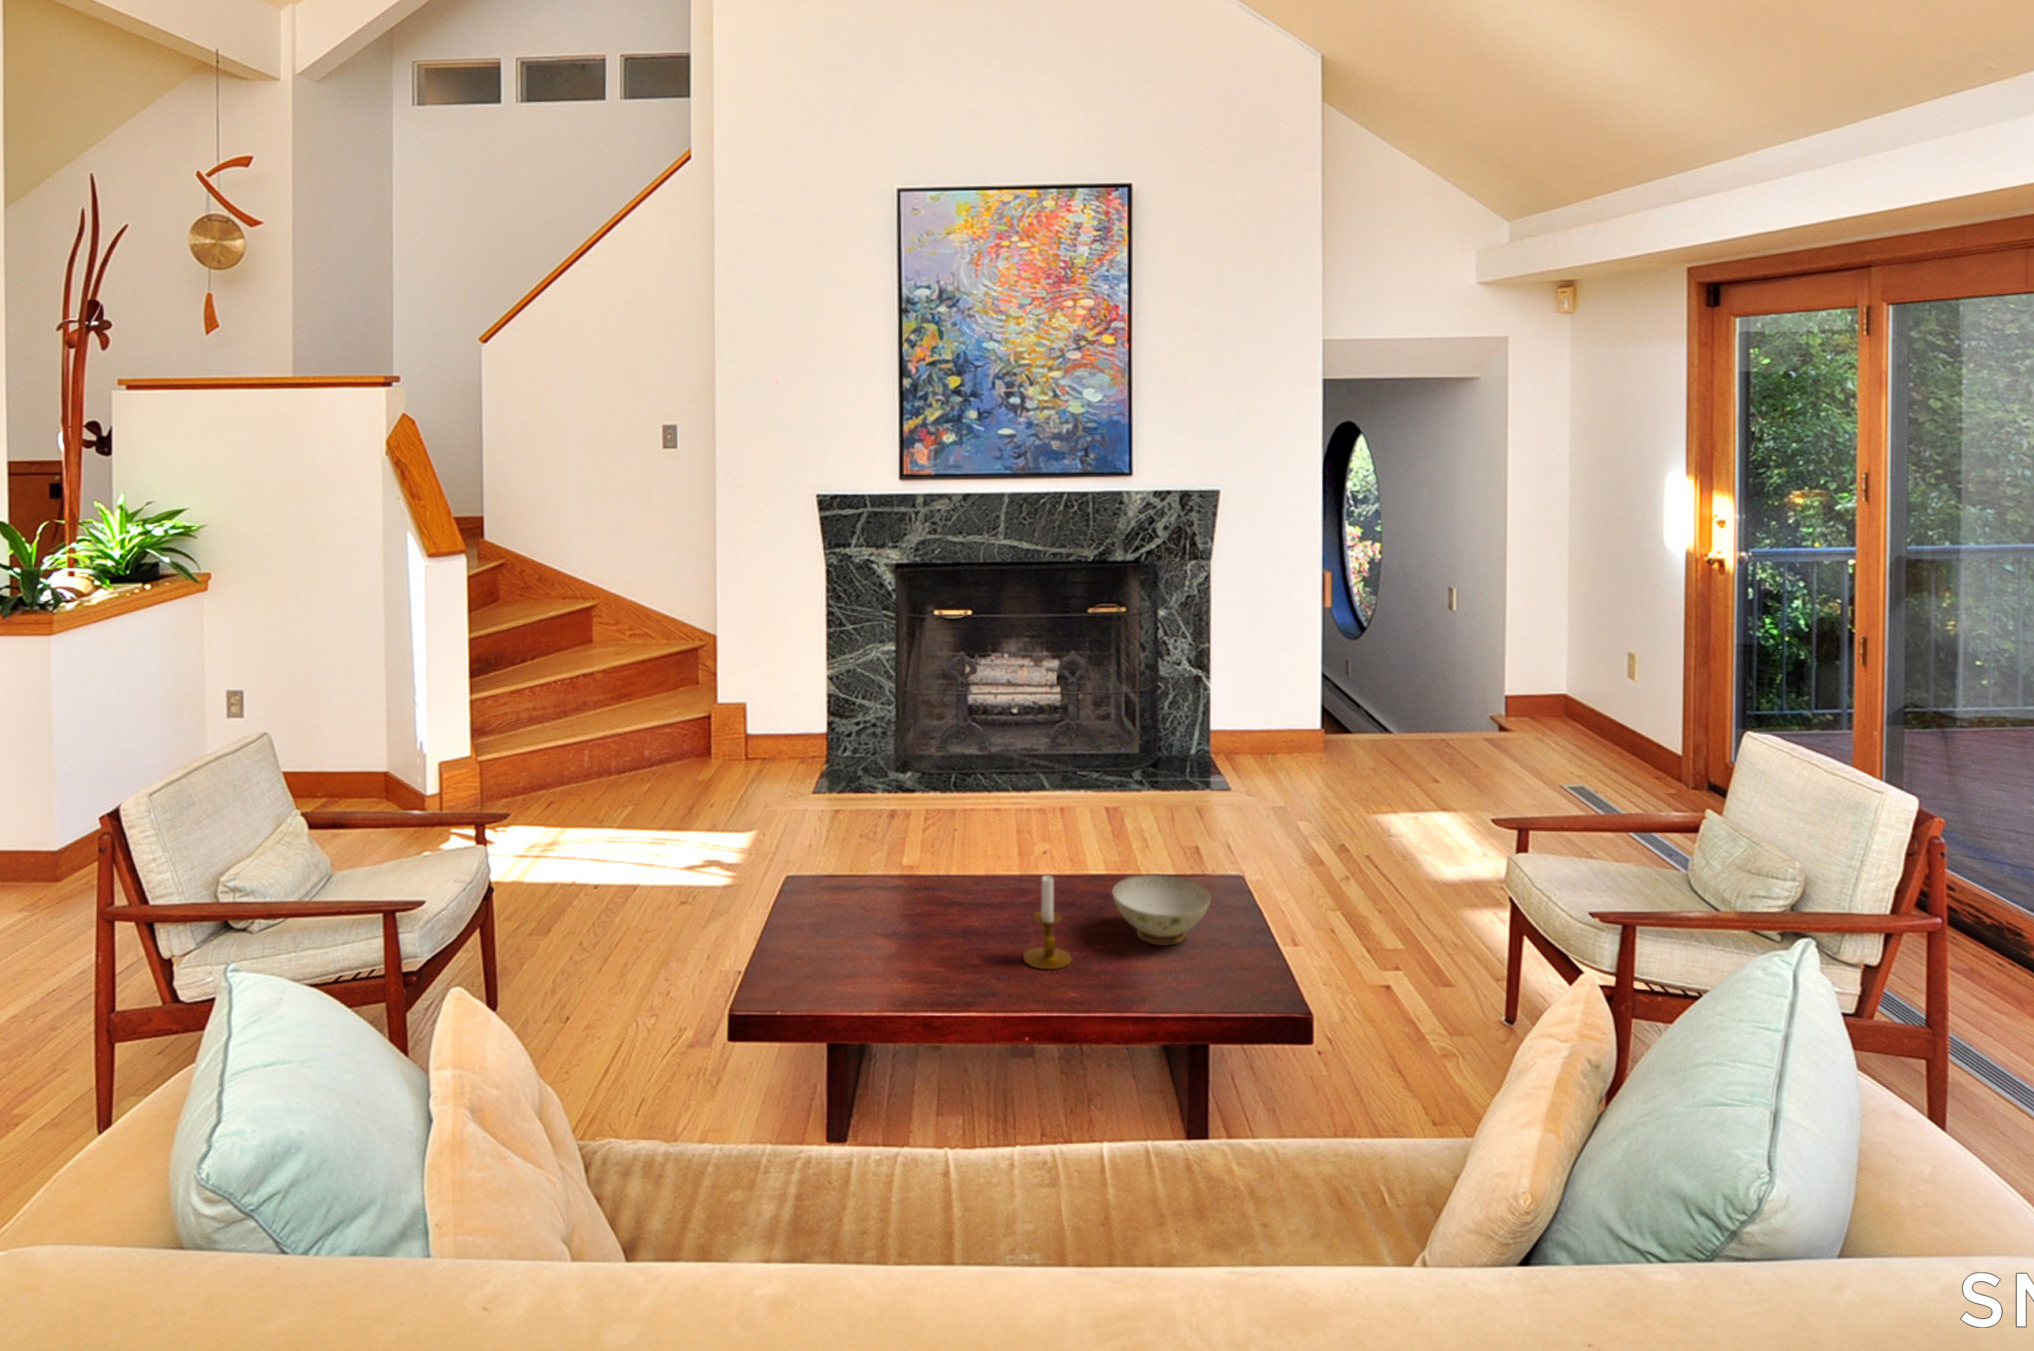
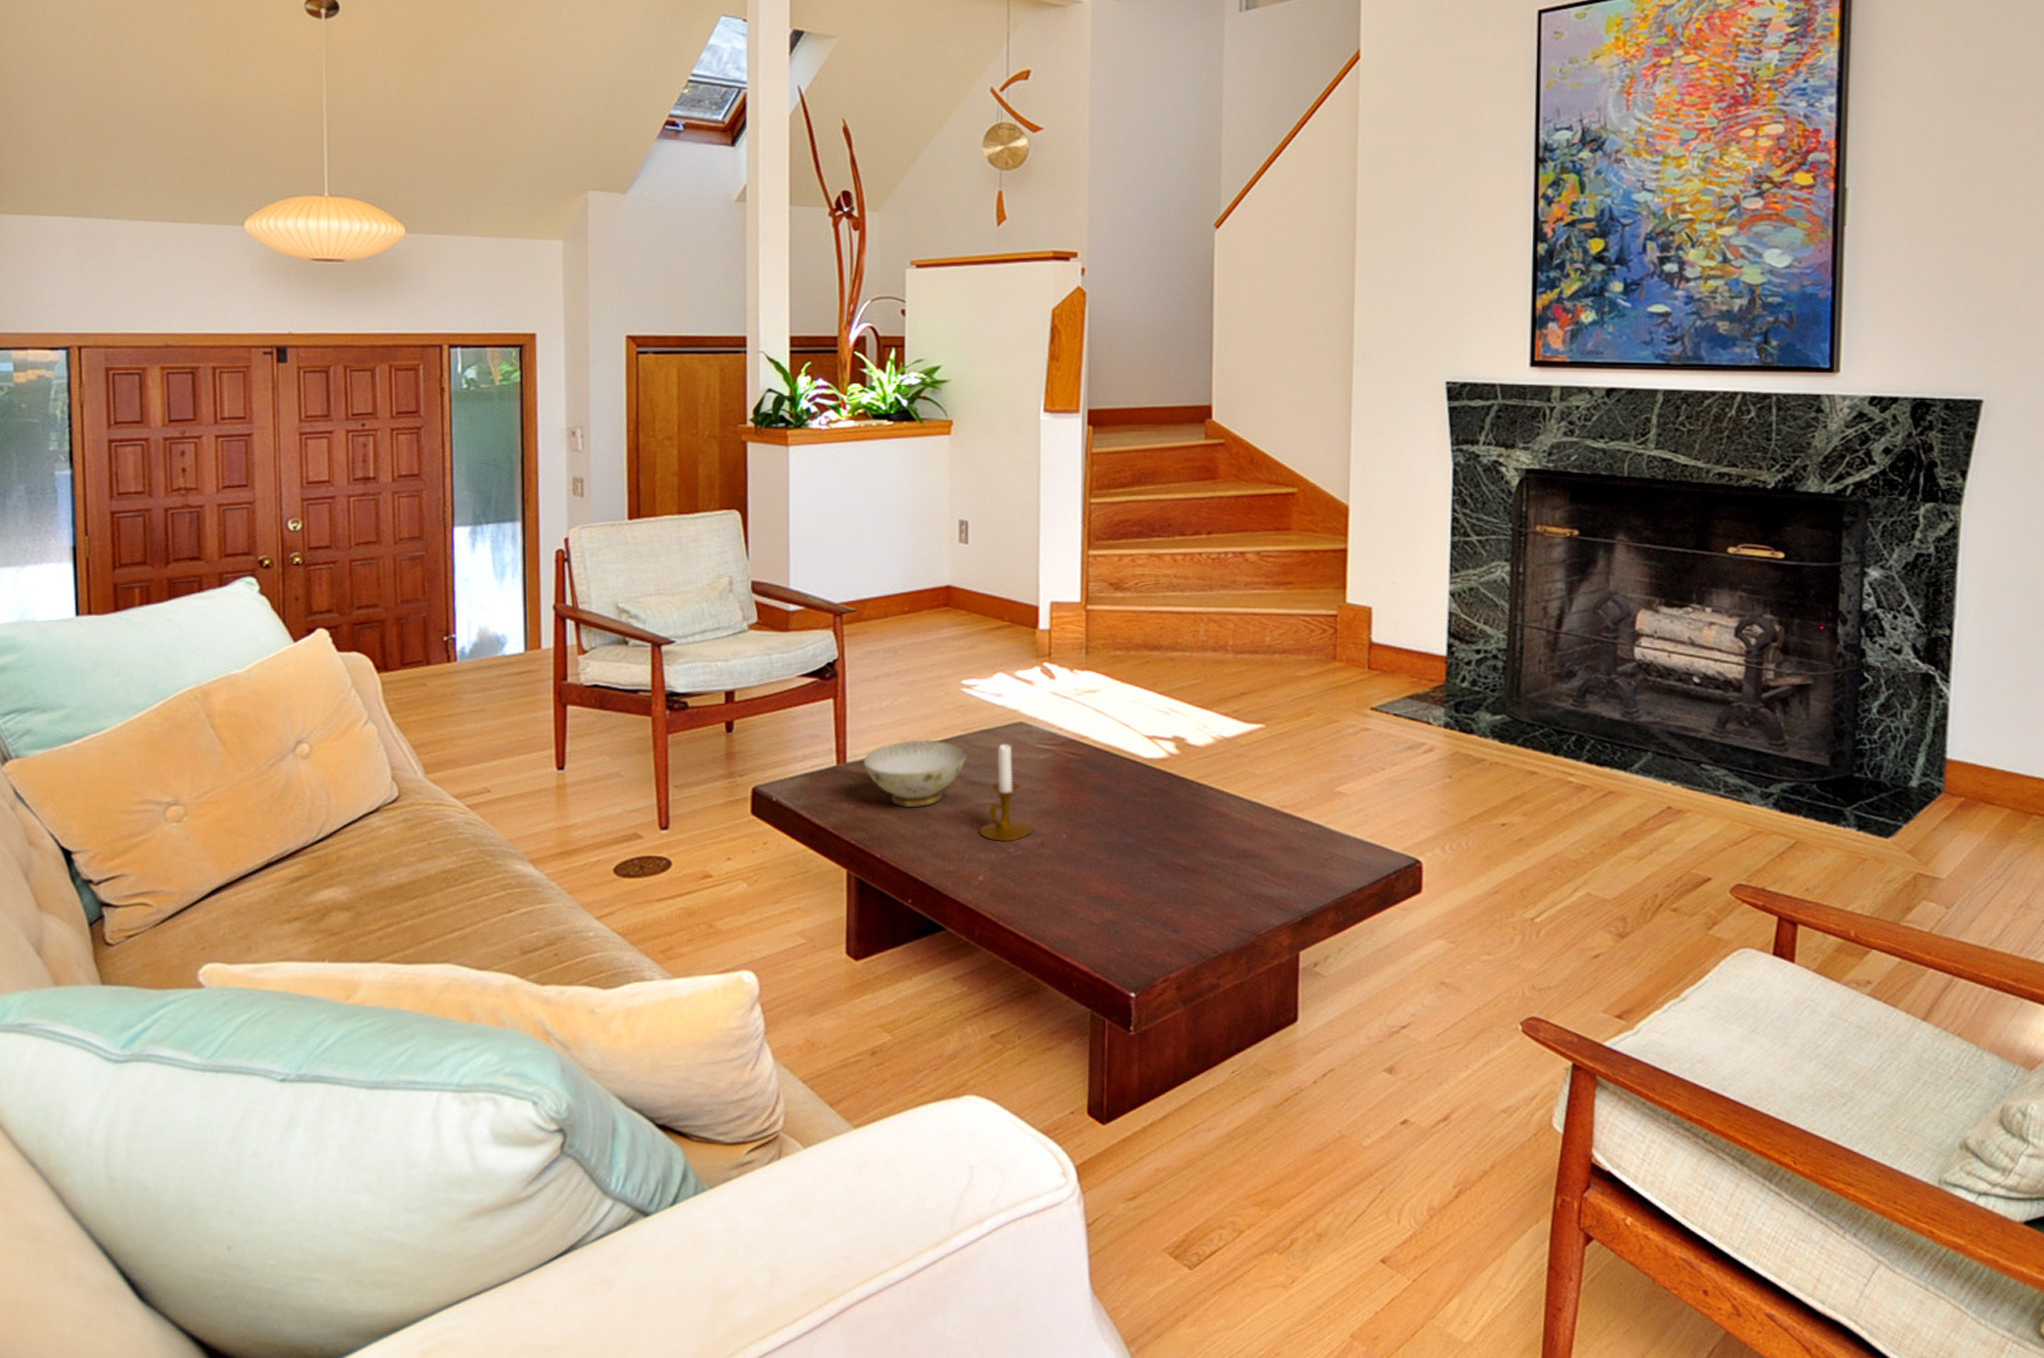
ceramic bowl: present [1112,874,1210,946] -> present [863,741,966,807]

